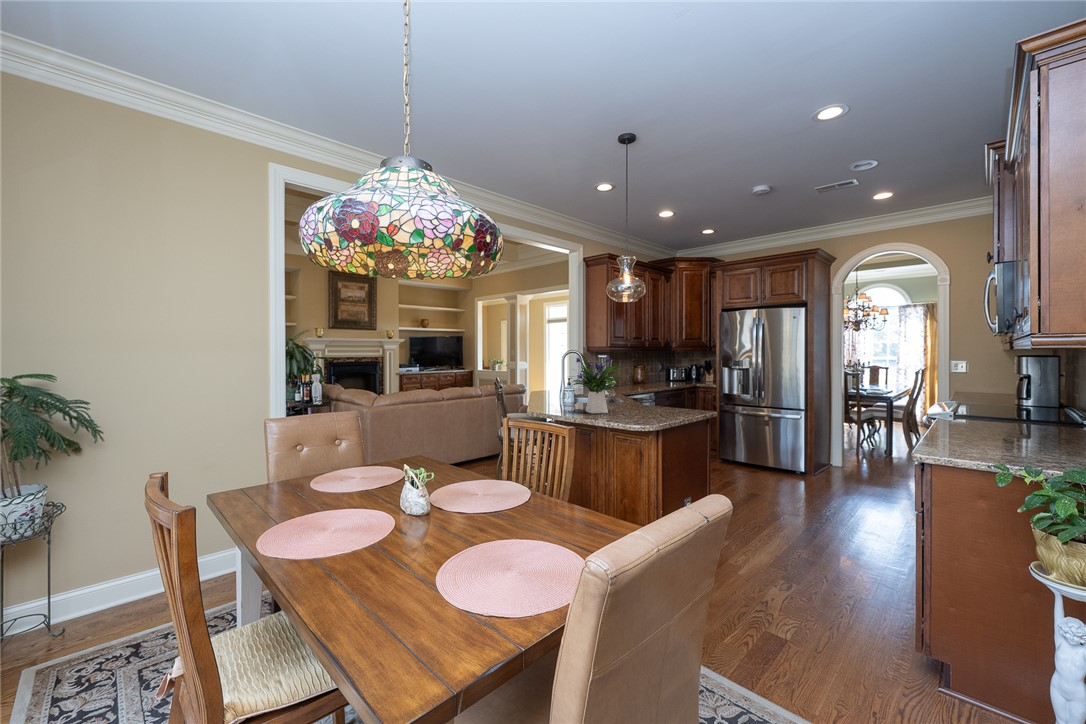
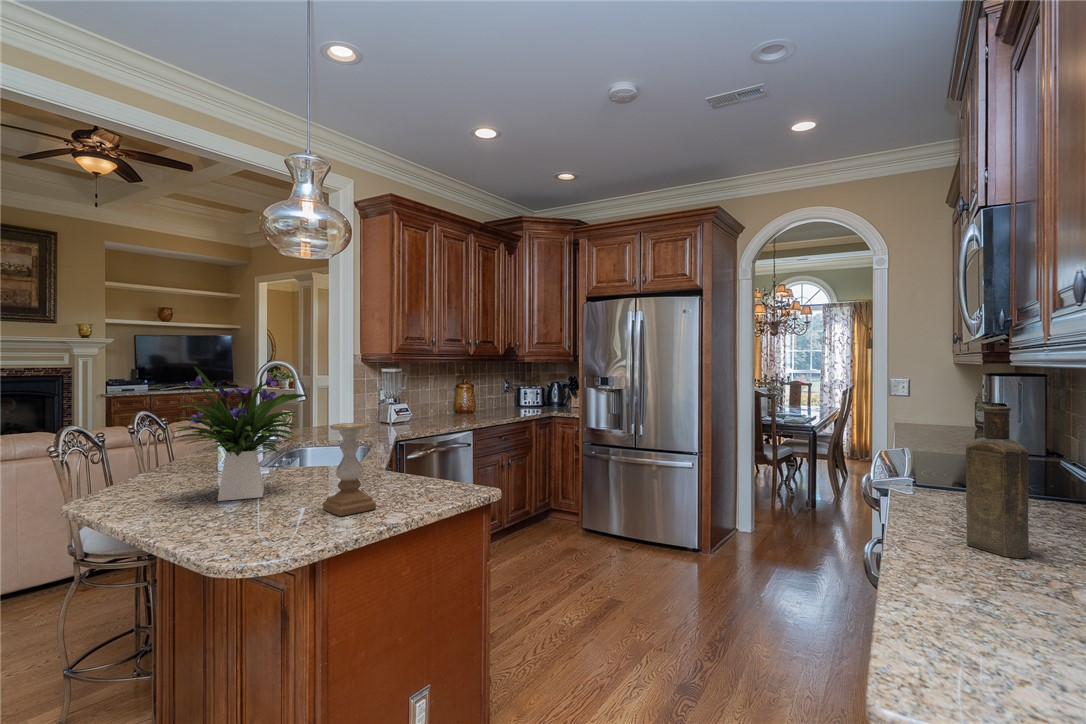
bottle: none [968,367,996,431] -> present [966,406,1029,558]
candle holder: none [645,378,669,418] -> present [323,423,376,516]

